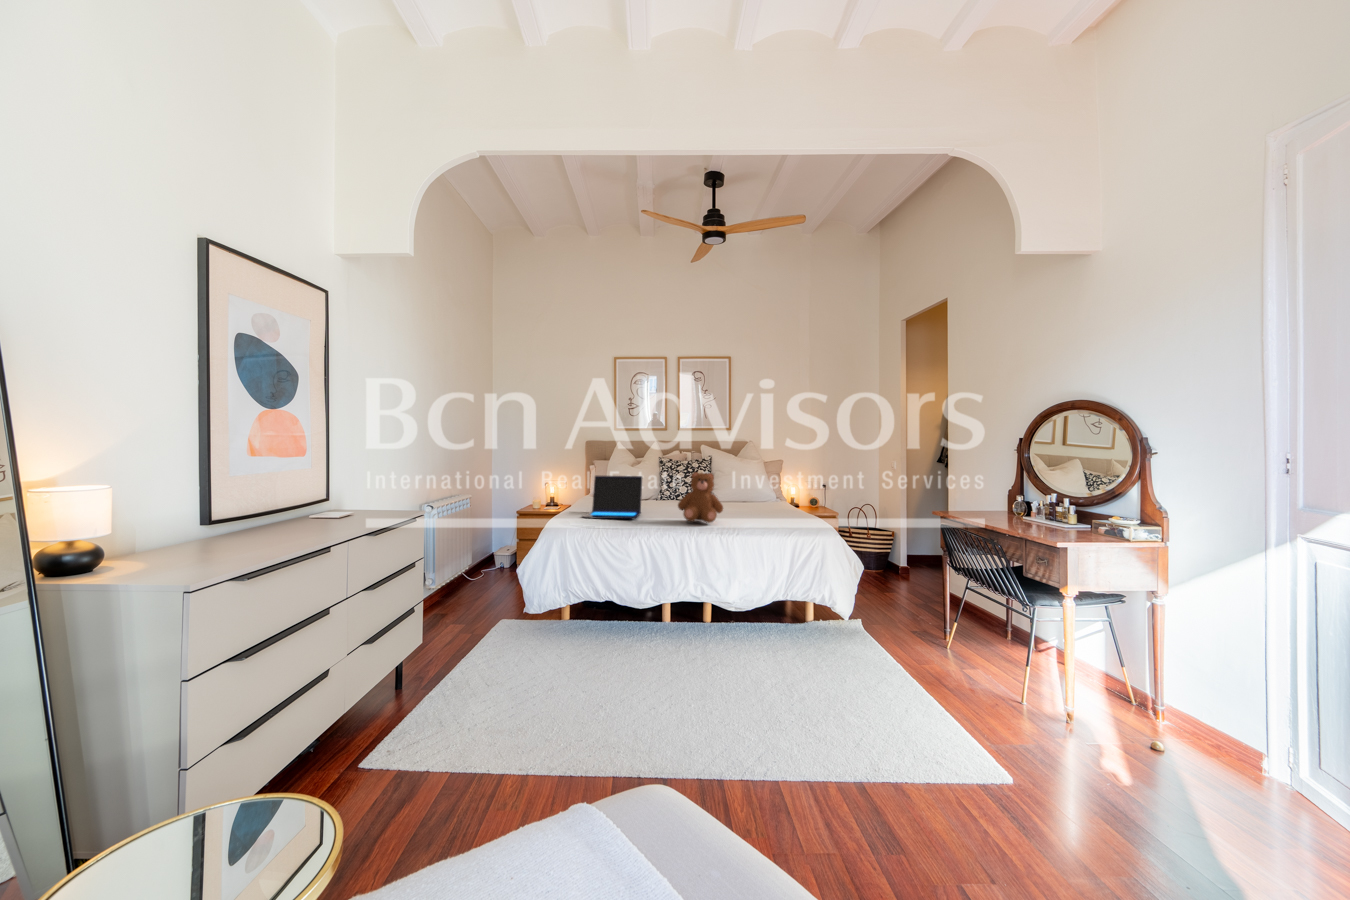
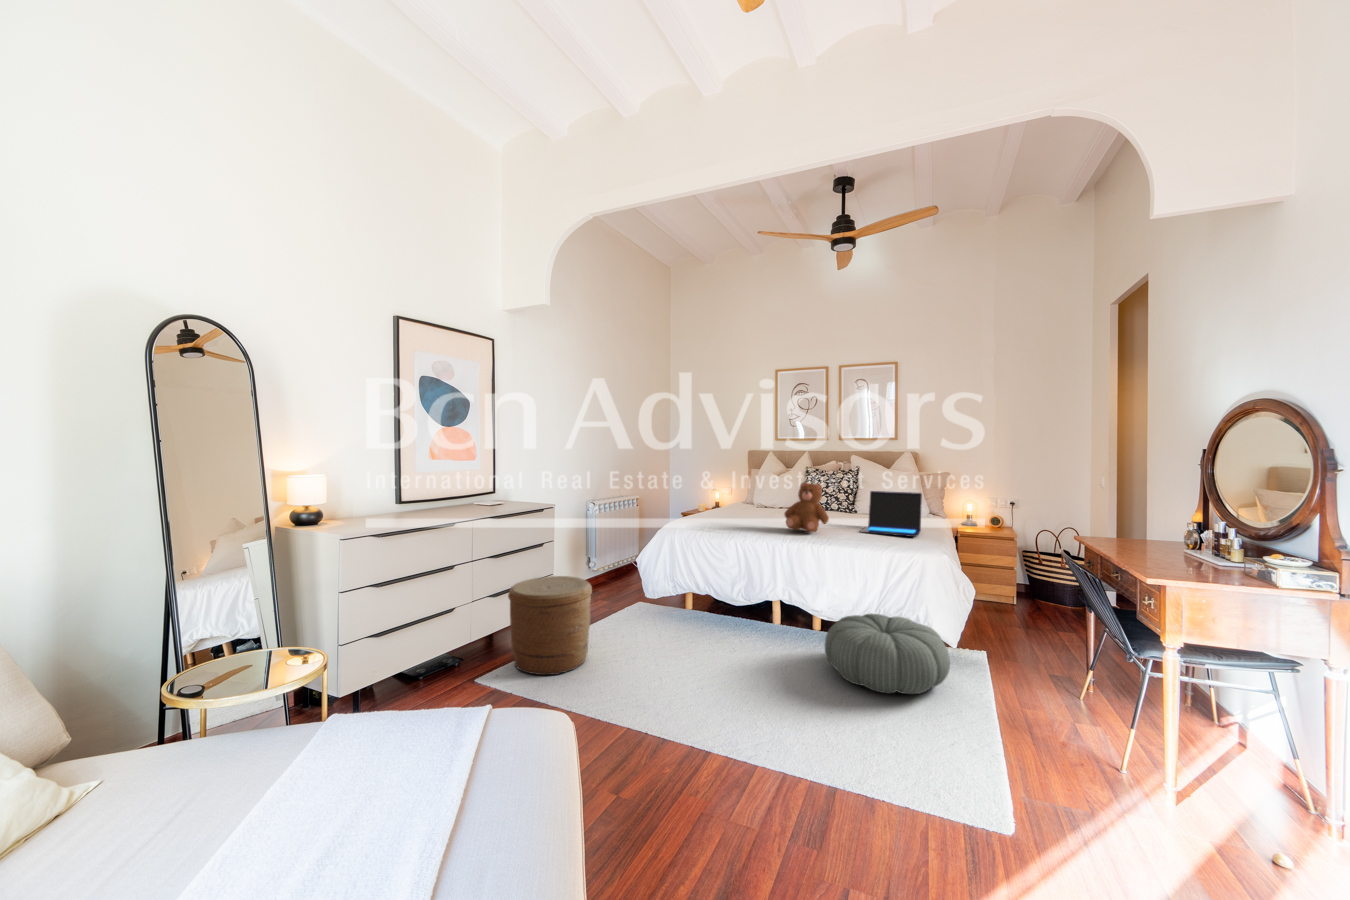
laptop: present [583,476,642,519] -> present [861,491,922,537]
woven basket: none [373,598,494,739] -> present [508,576,592,675]
pouf: none [751,598,866,674] -> present [825,614,950,694]

